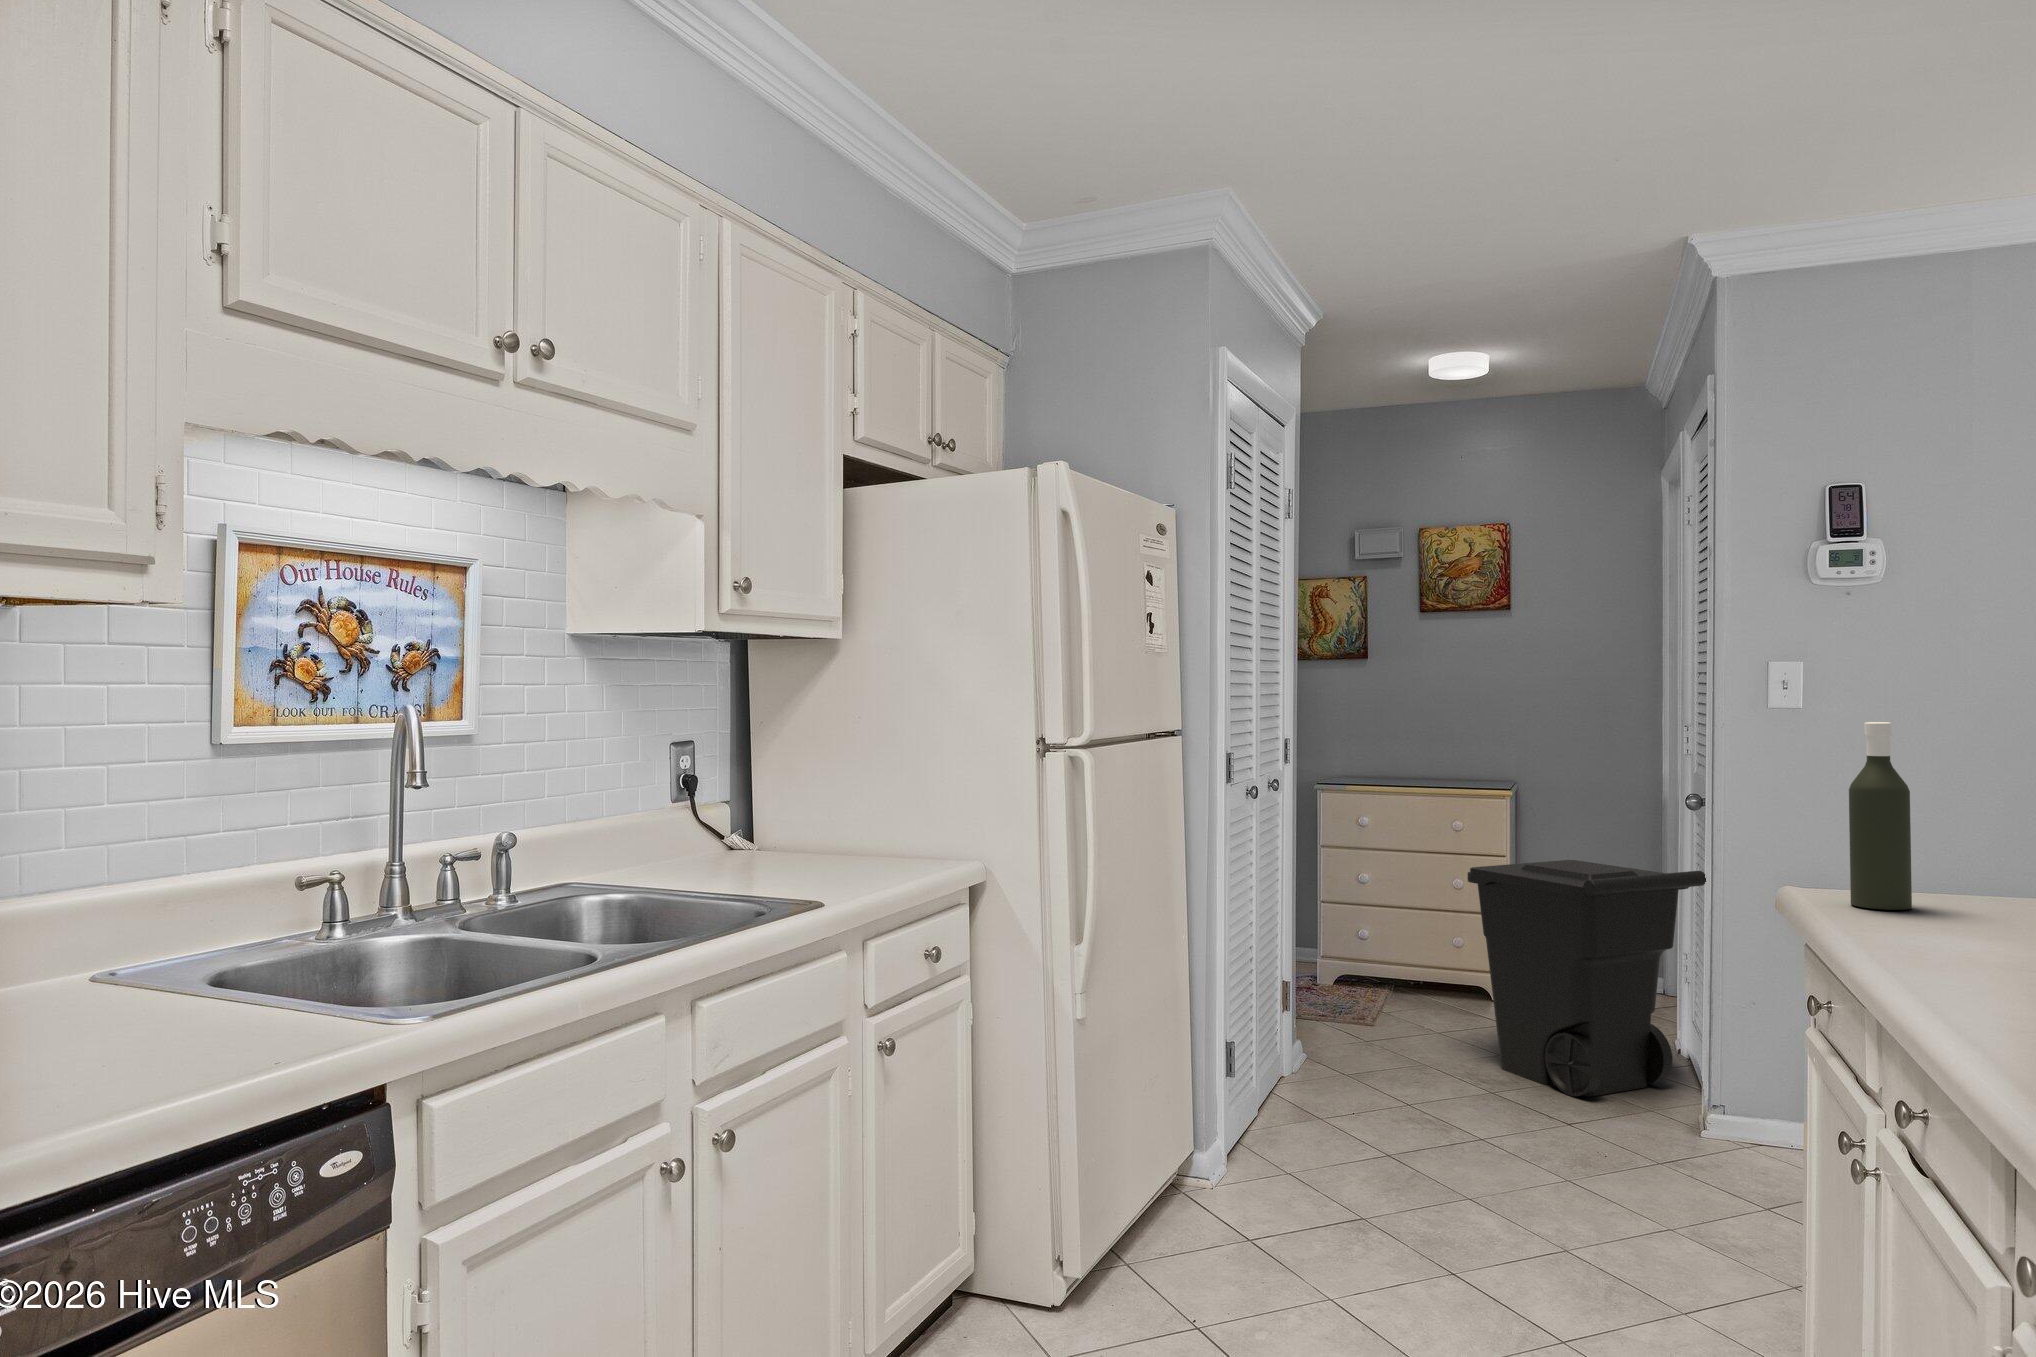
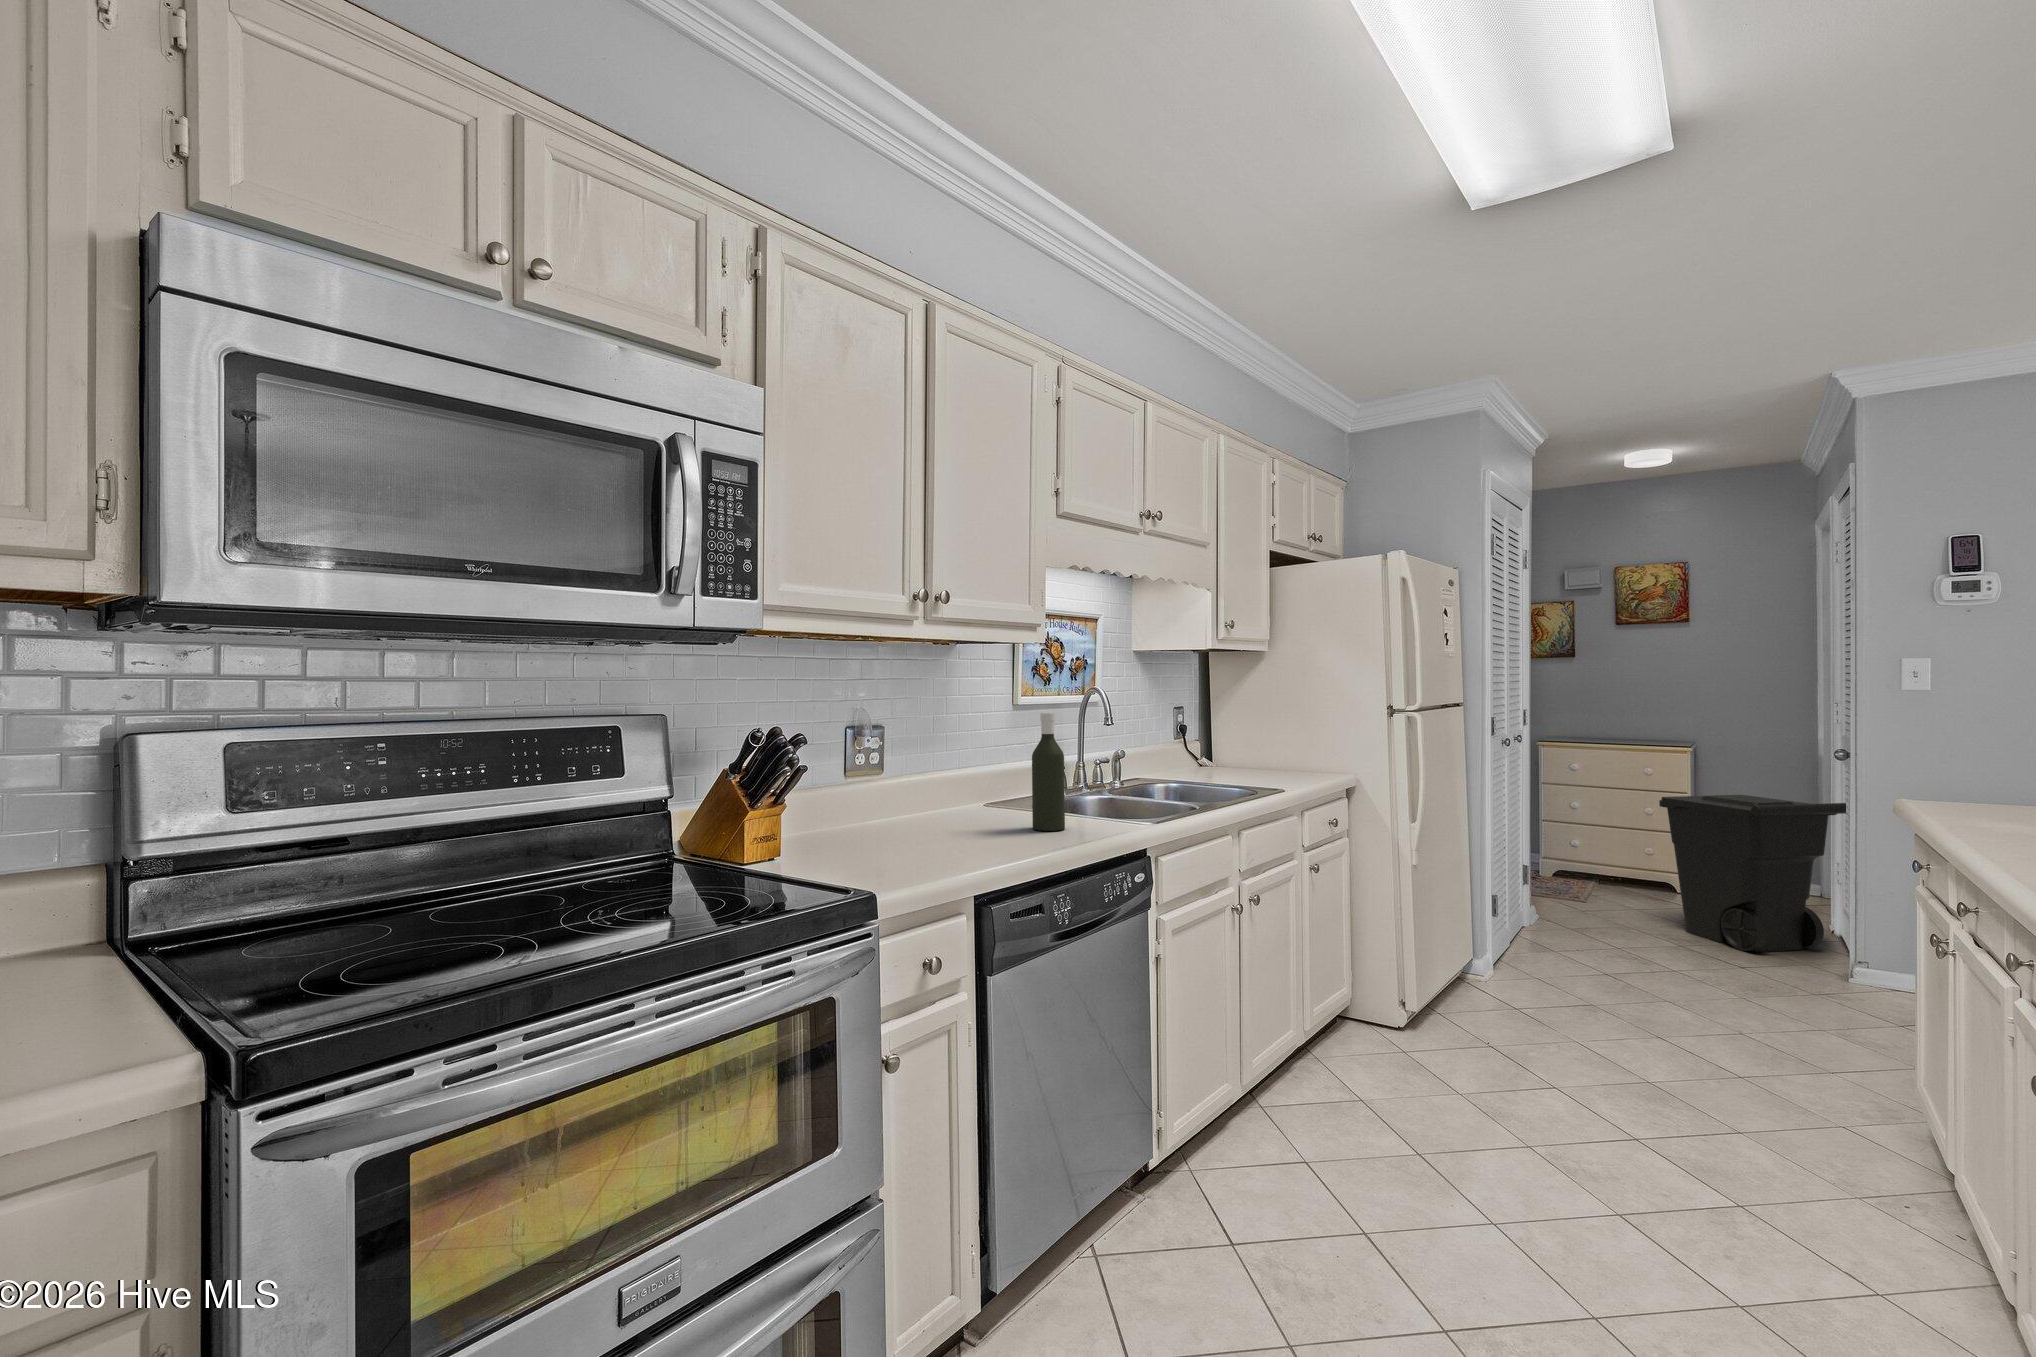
bottle: present [1849,722,1912,910] -> present [1032,712,1065,831]

